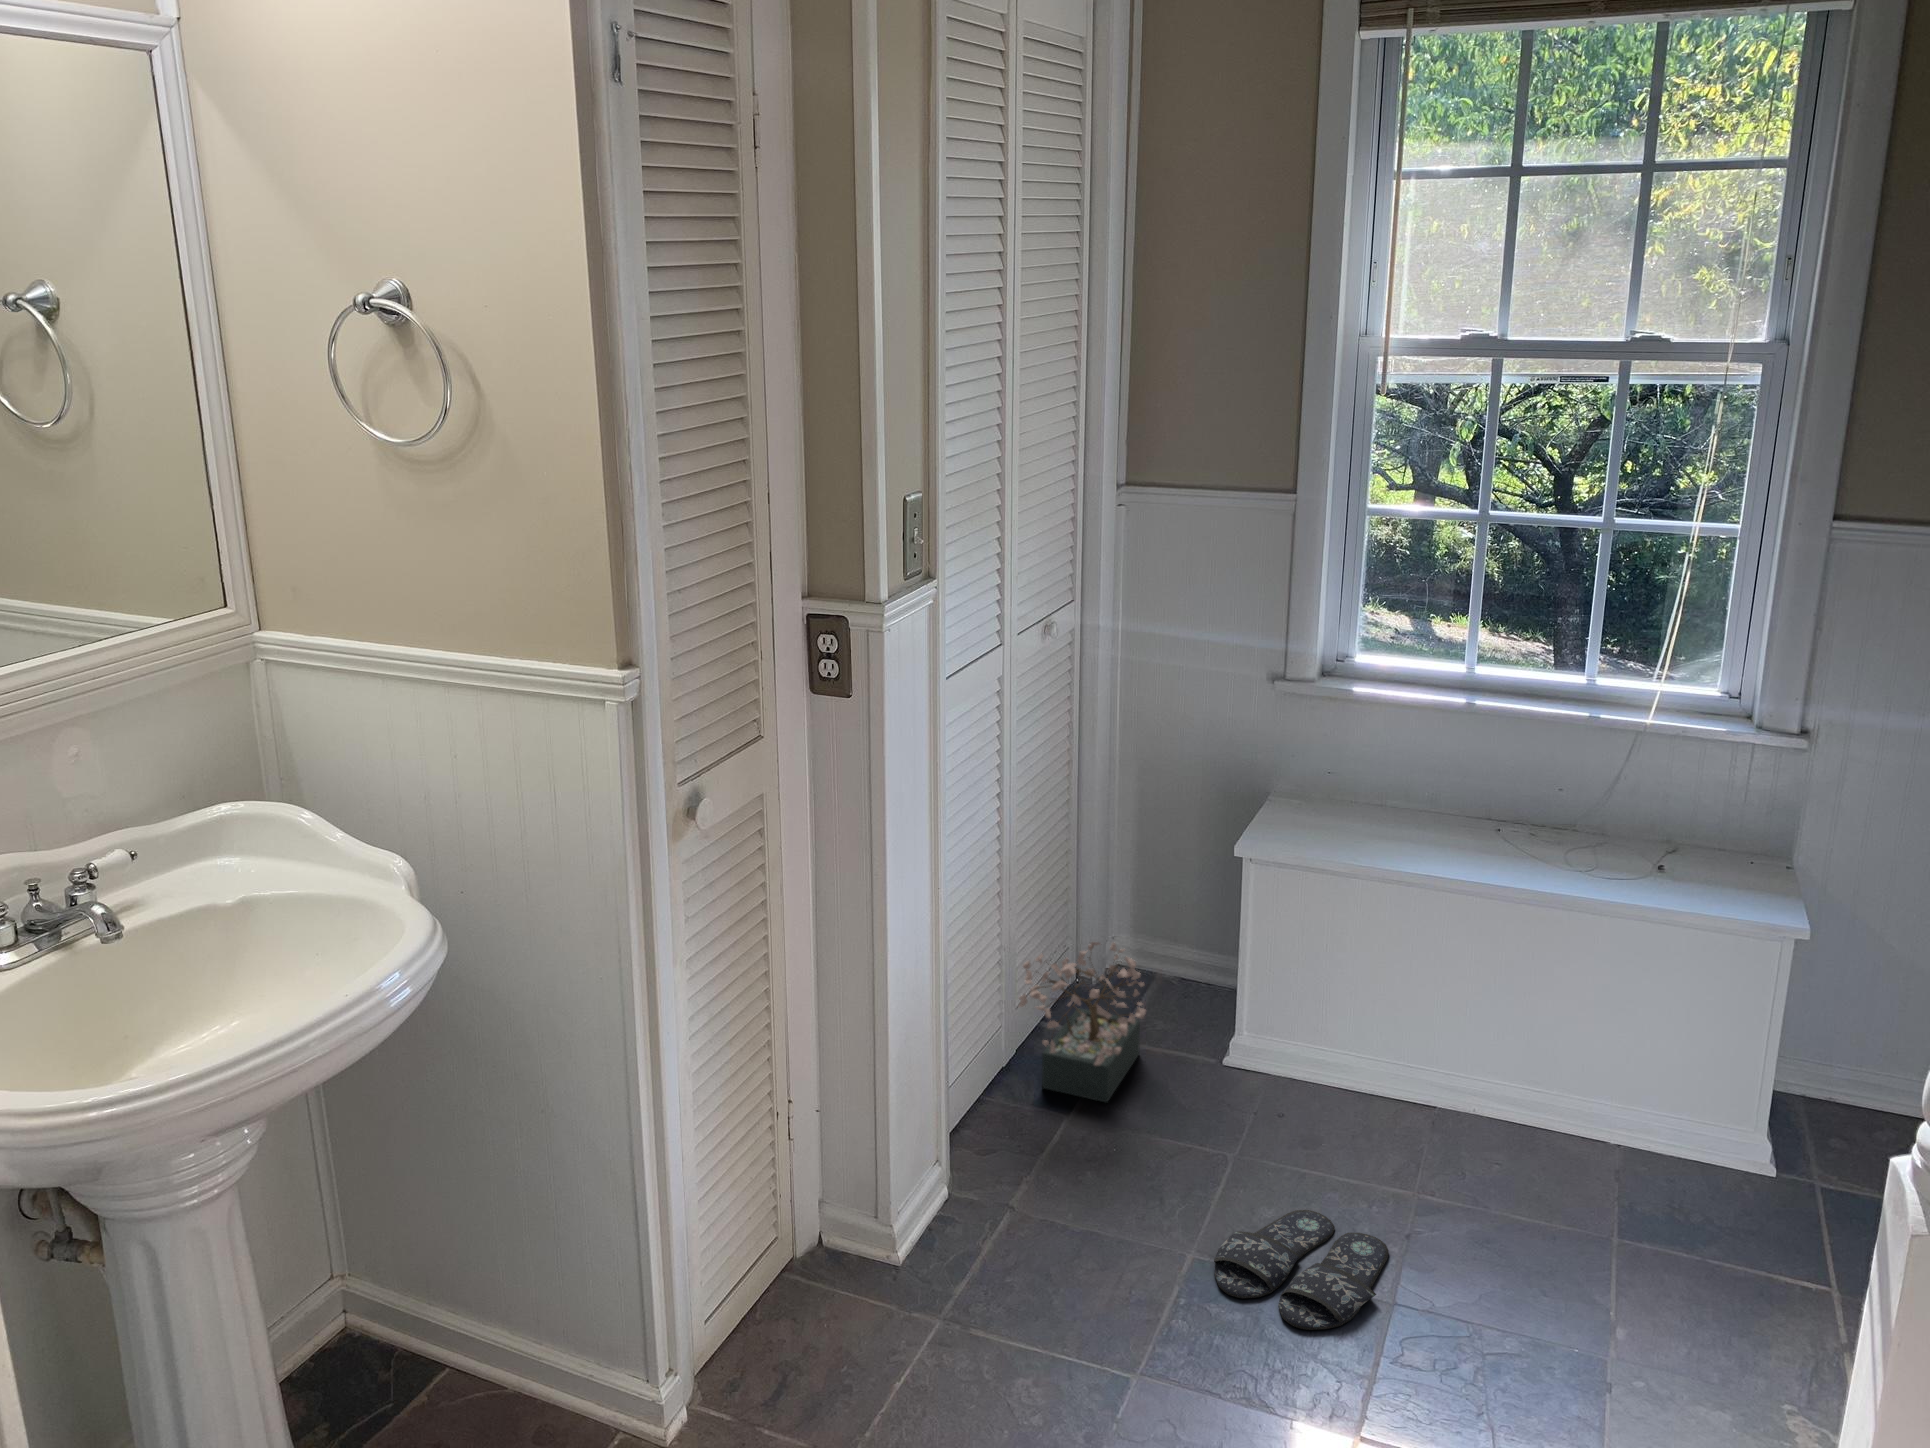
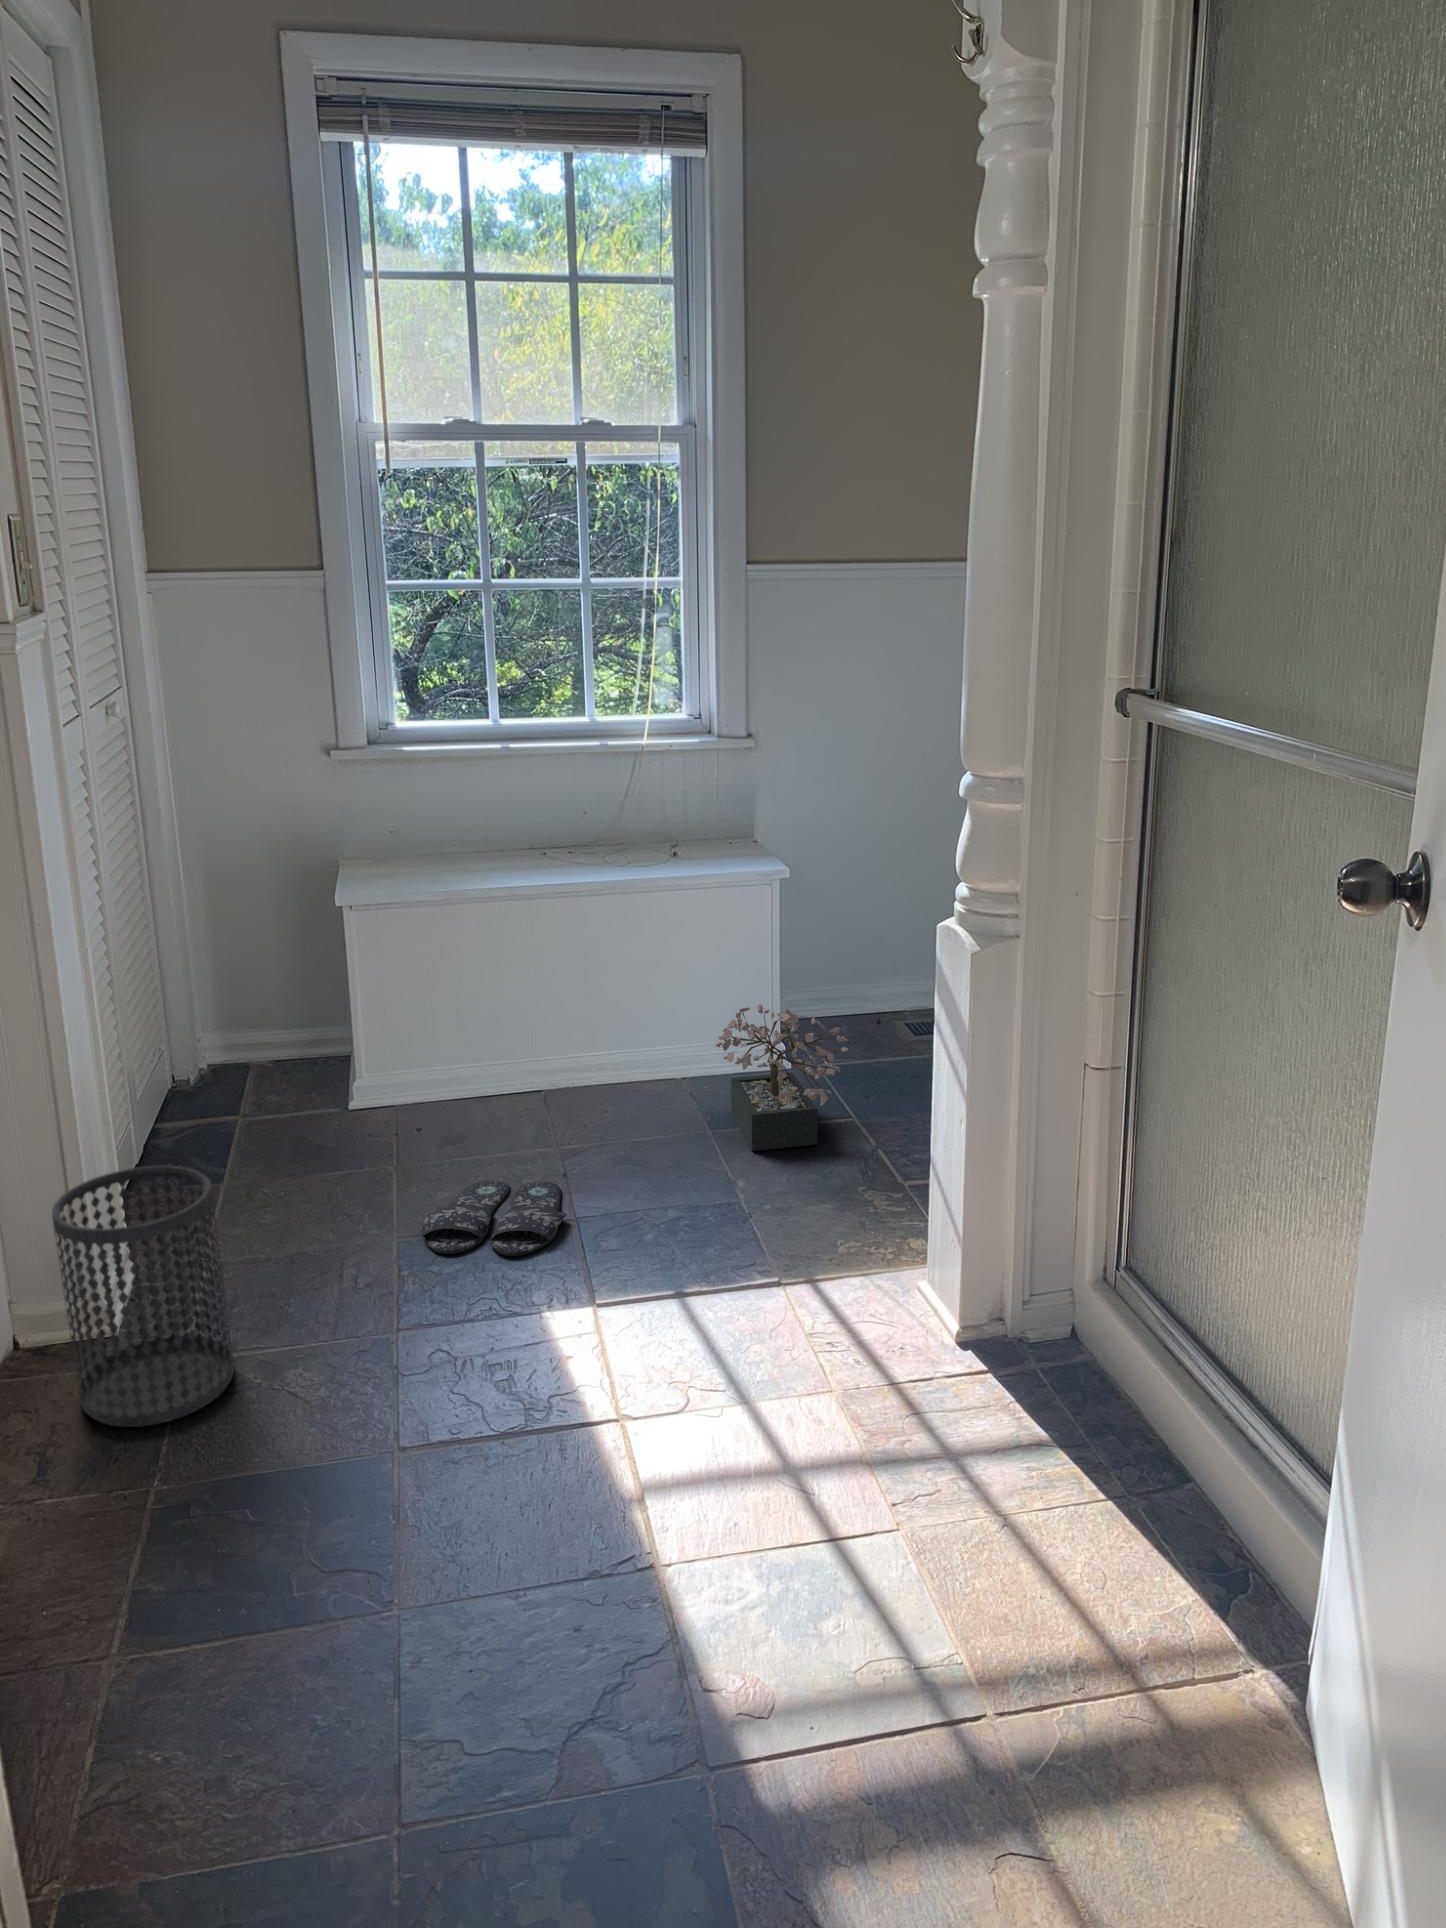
decorative plant: present [1019,942,1146,1102] -> present [715,1004,848,1151]
wastebasket: none [833,1127,976,1387] -> present [52,1166,234,1427]

